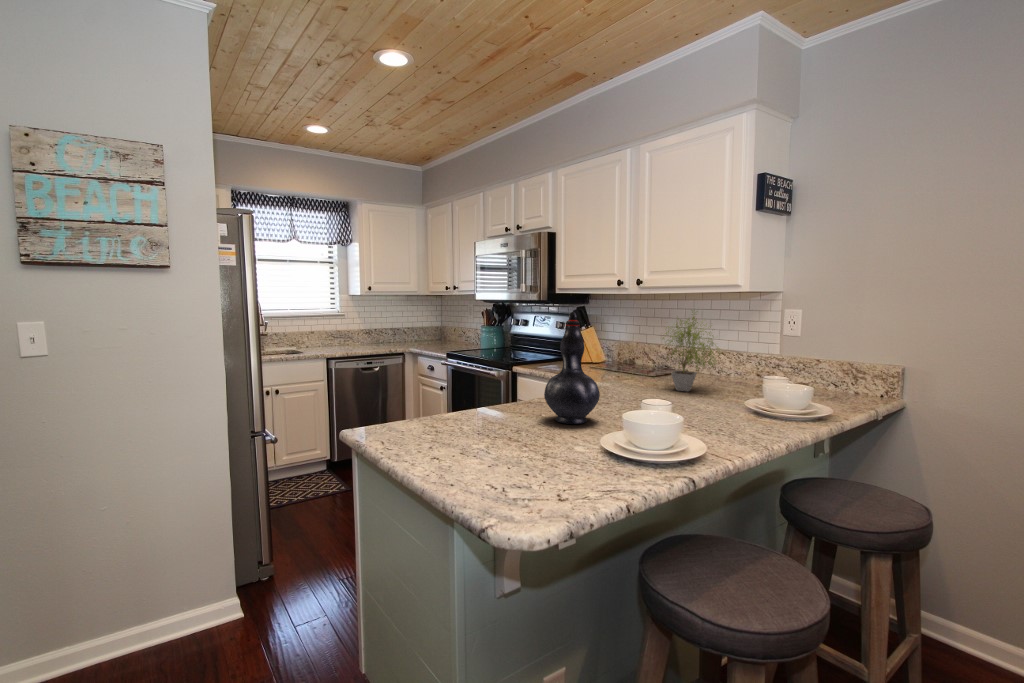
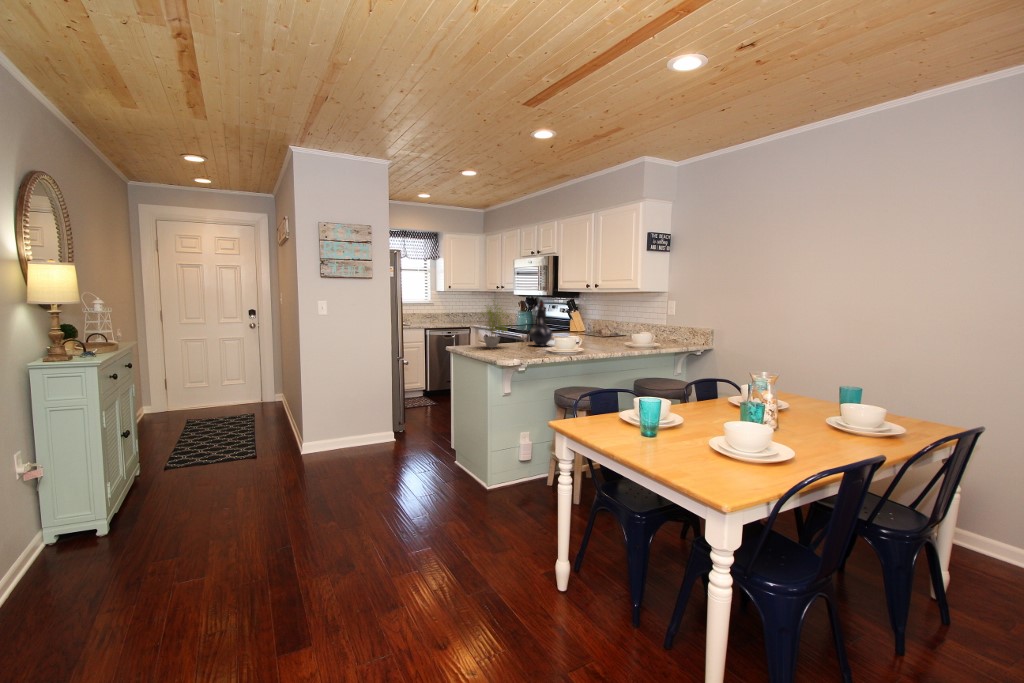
potted plant: present [663,316,720,391] -> present [482,300,508,348]

